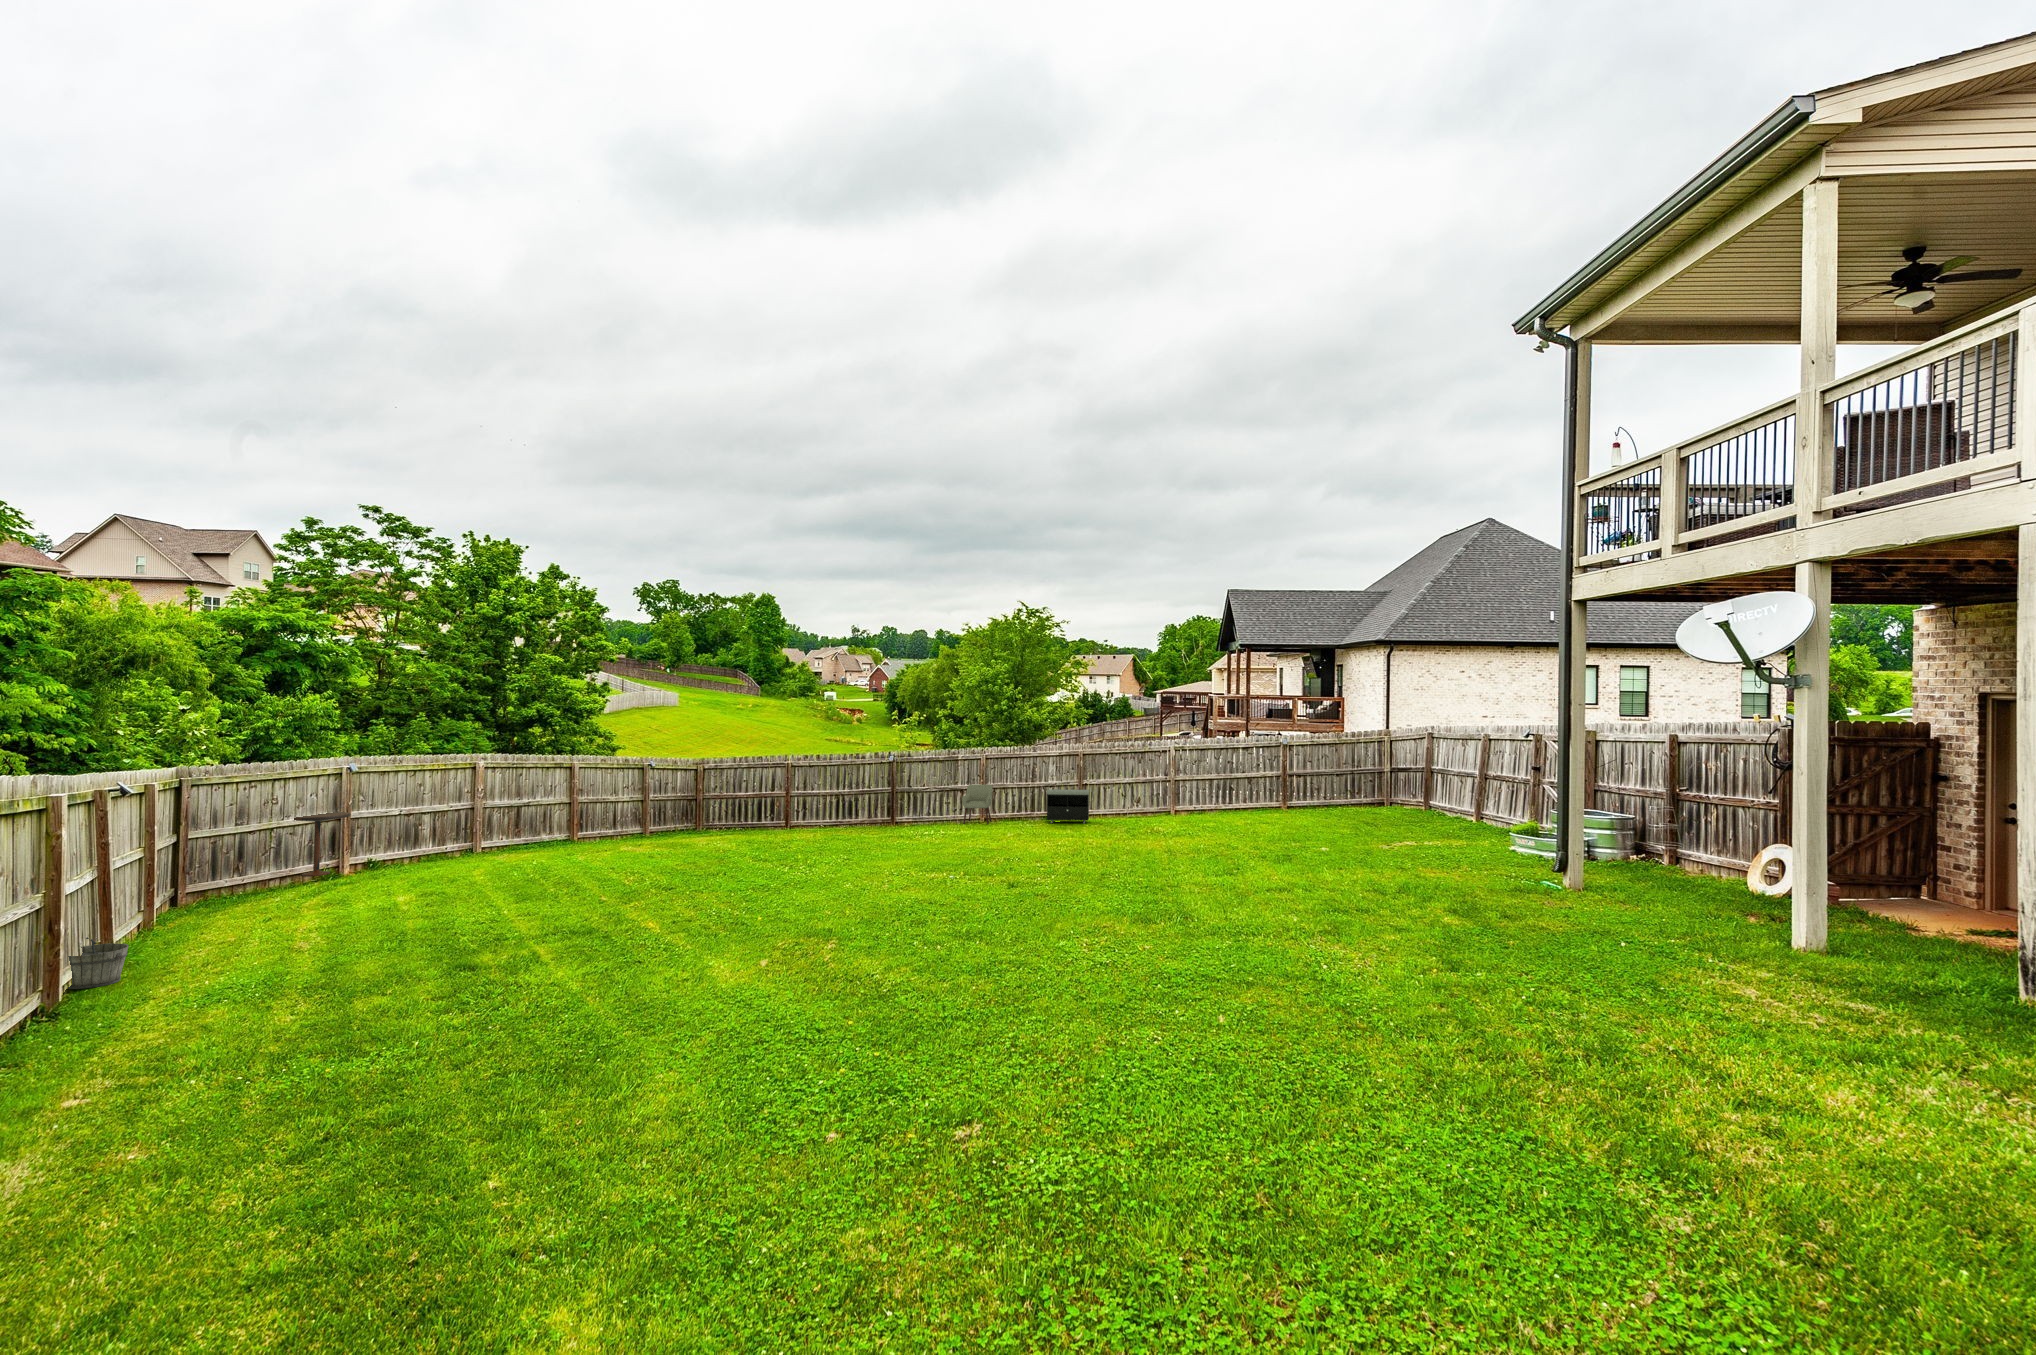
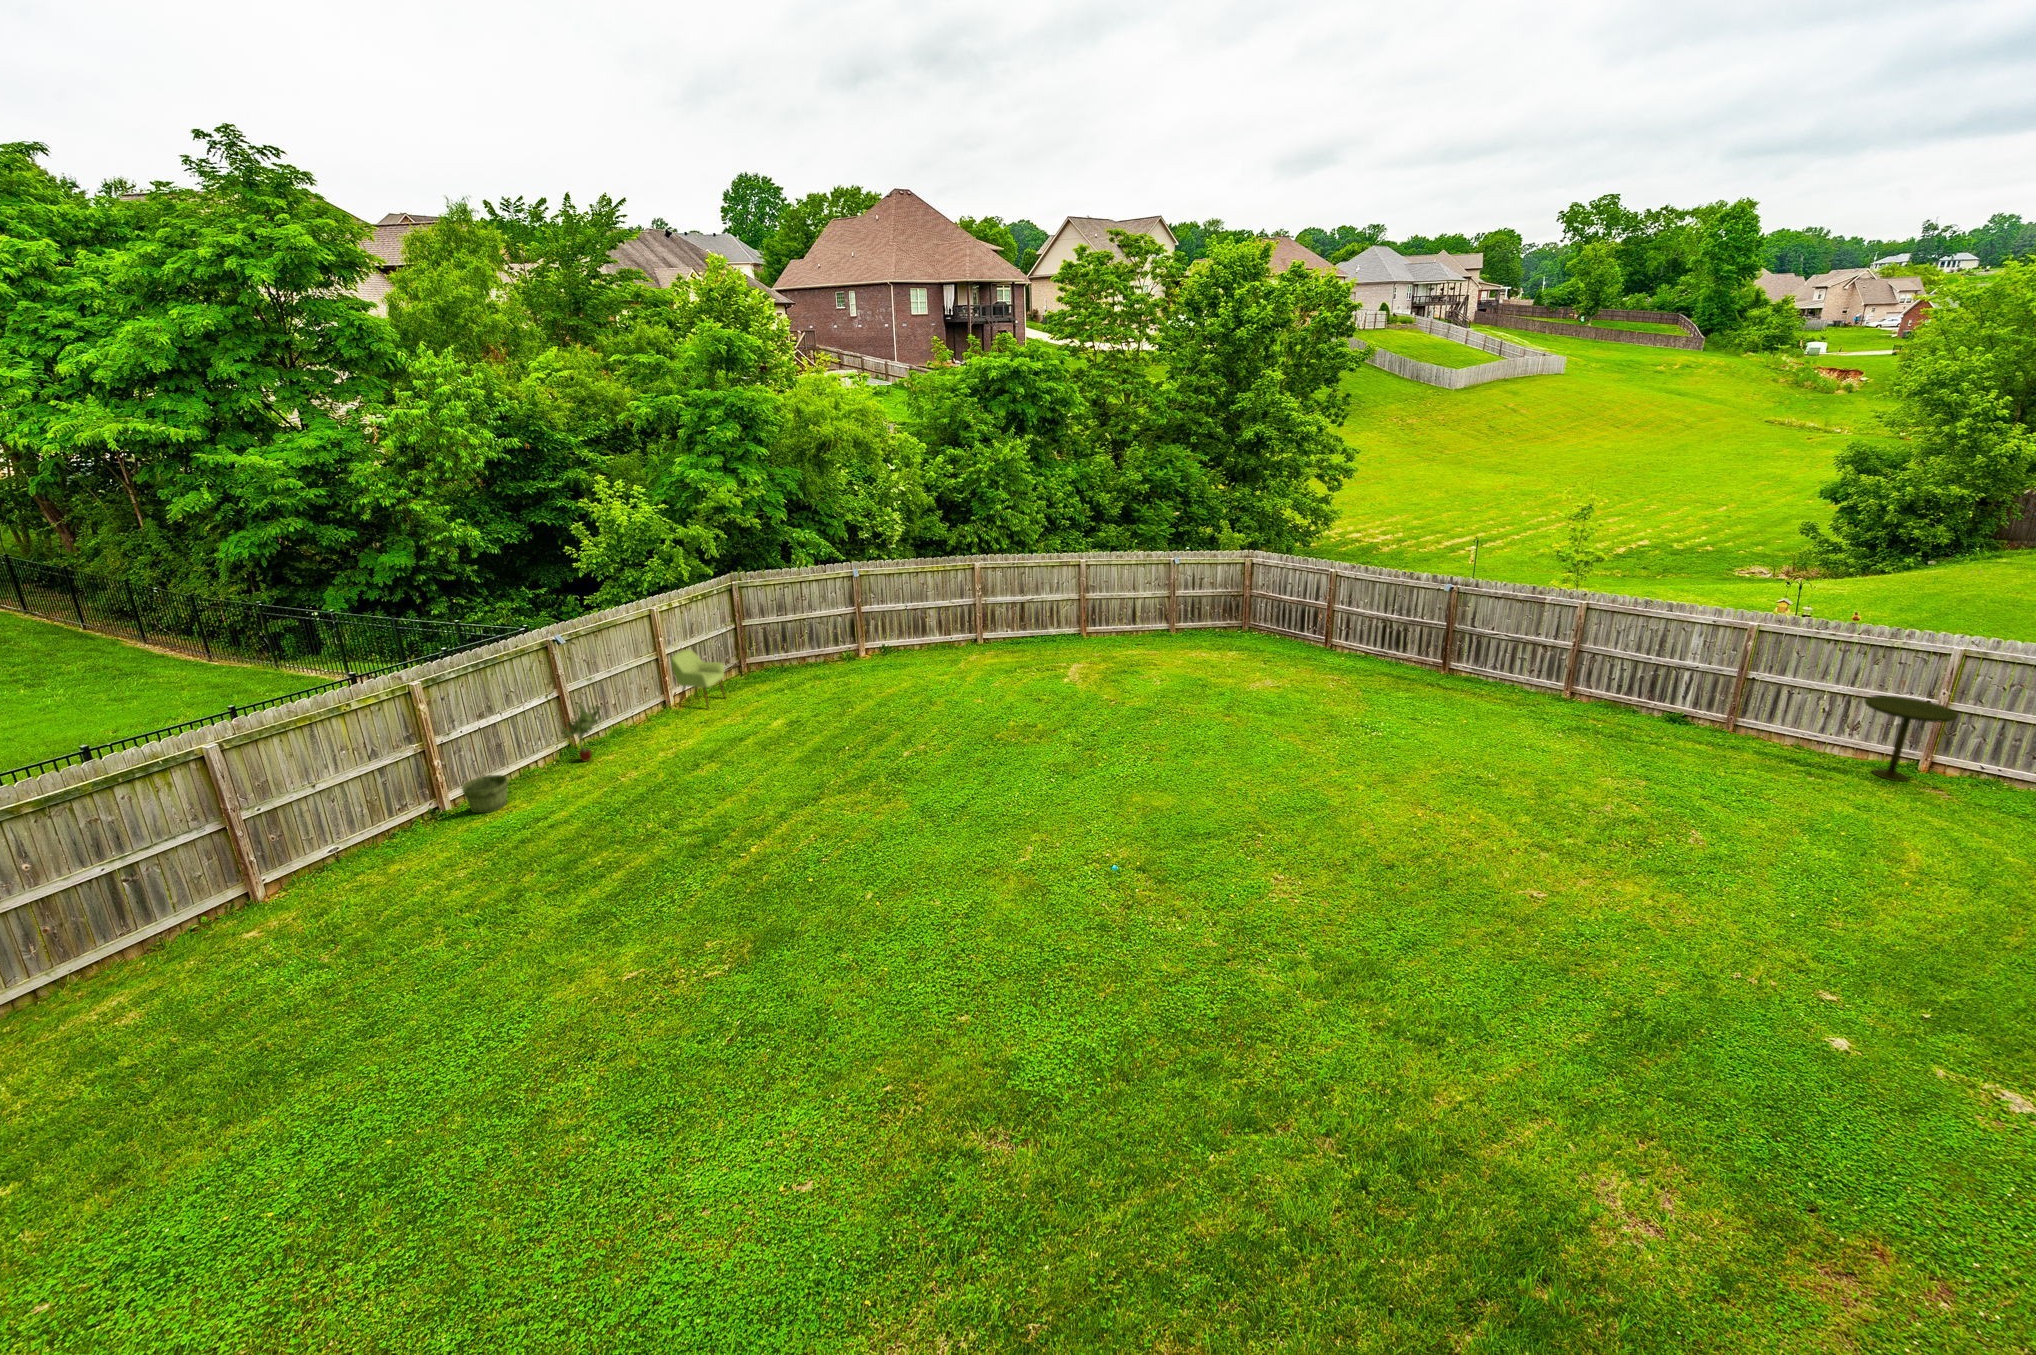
chair: present [962,784,992,824] -> present [671,649,725,709]
storage bench: present [1047,789,1089,823] -> none [1663,673,1763,743]
pedestal table: present [294,812,351,876] -> present [1865,696,1958,781]
potted tree: none [120,870,178,949] -> present [560,704,602,761]

